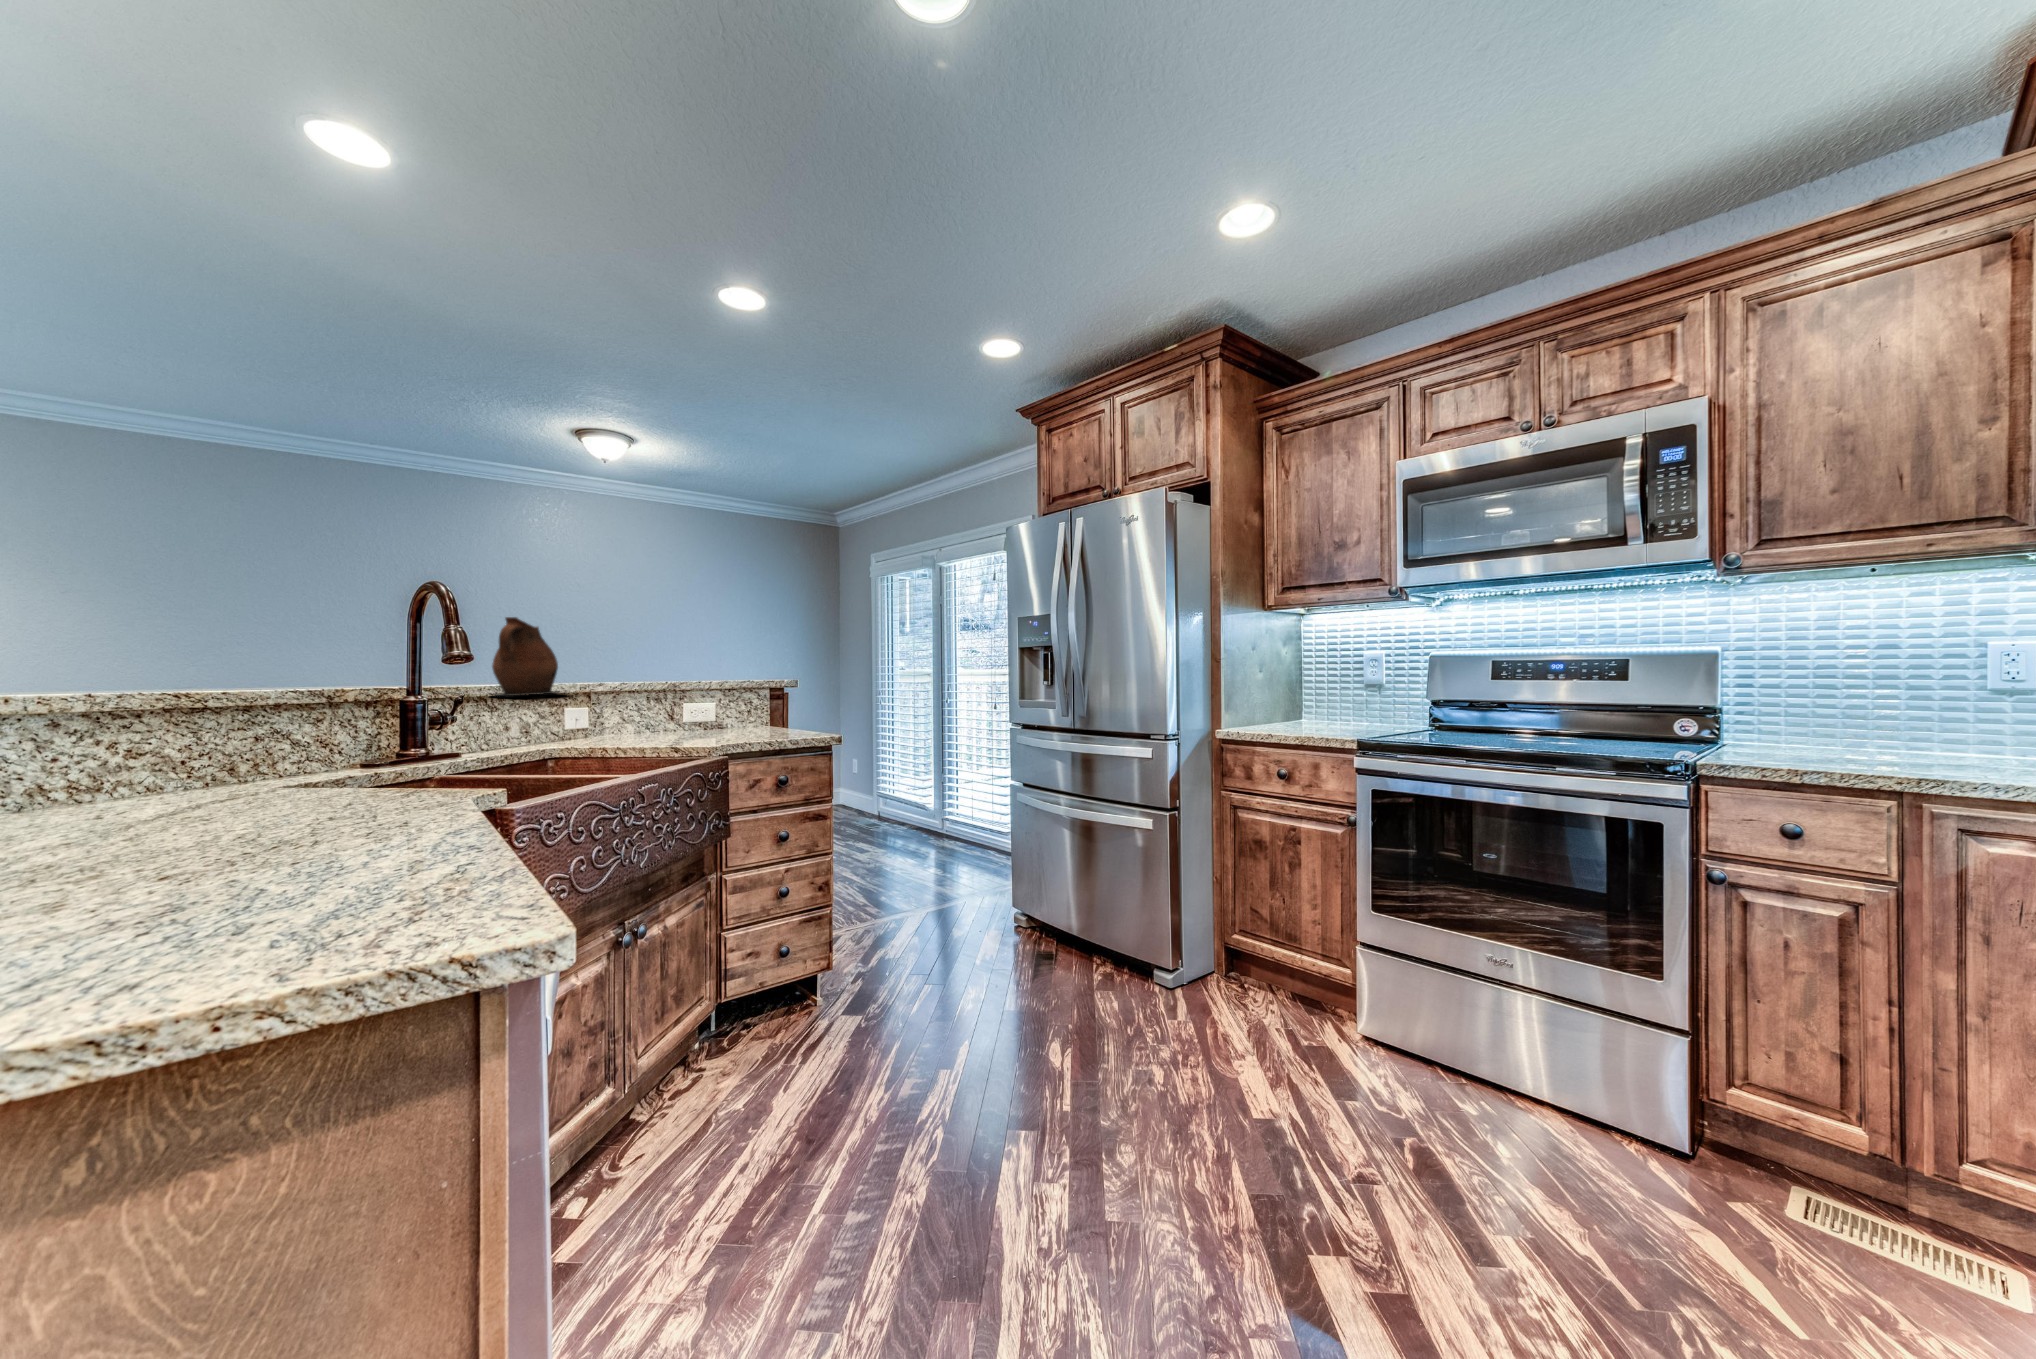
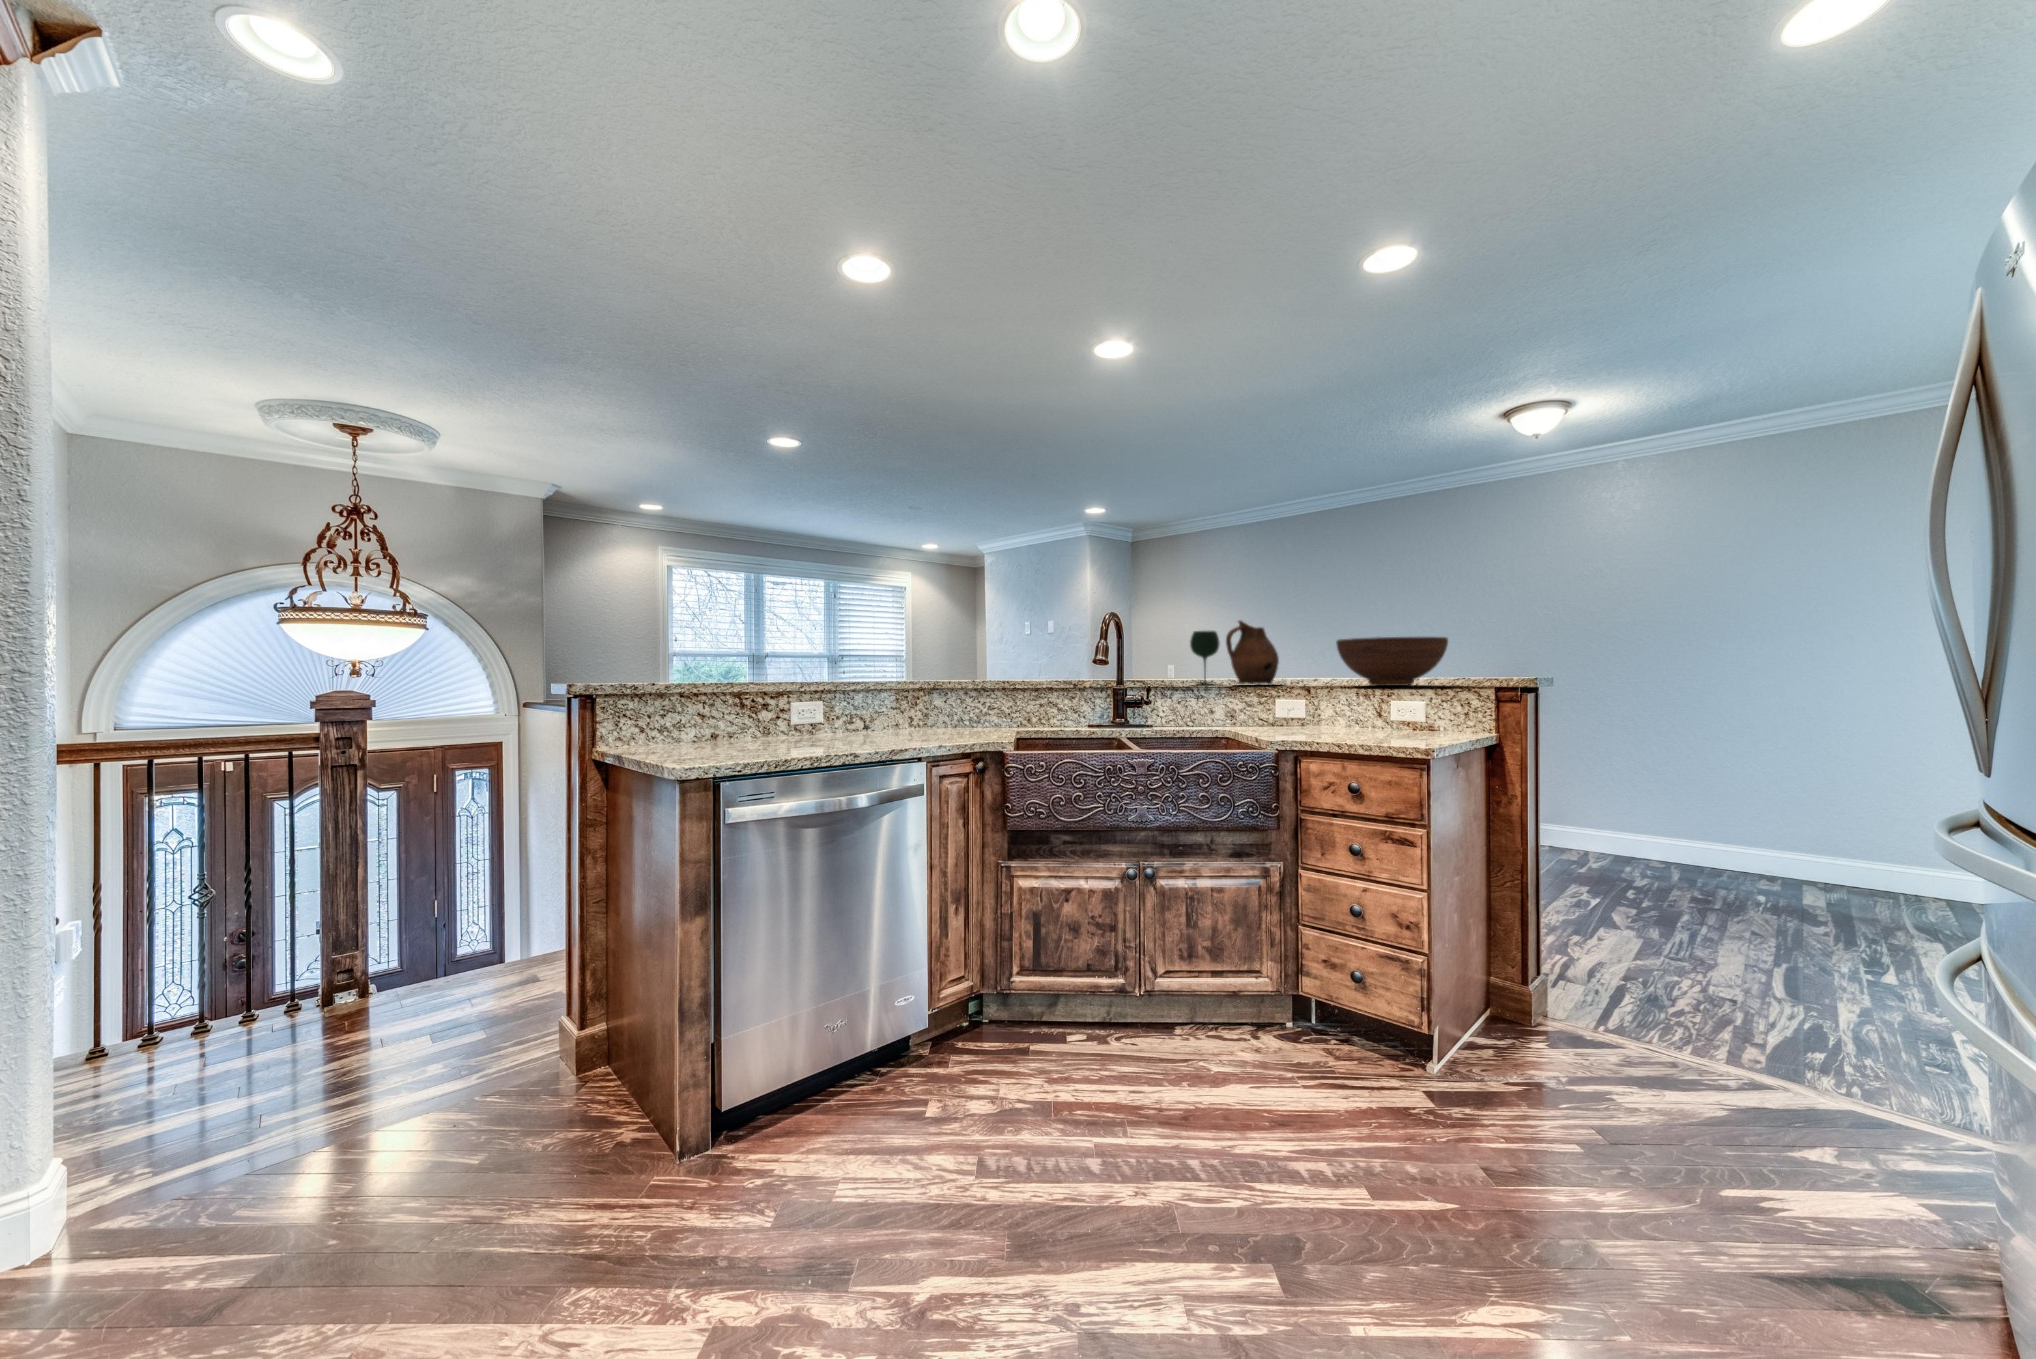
wine glass: none [397,625,446,698] -> present [1190,631,1219,684]
fruit bowl: none [629,644,734,690] -> present [1336,637,1448,686]

